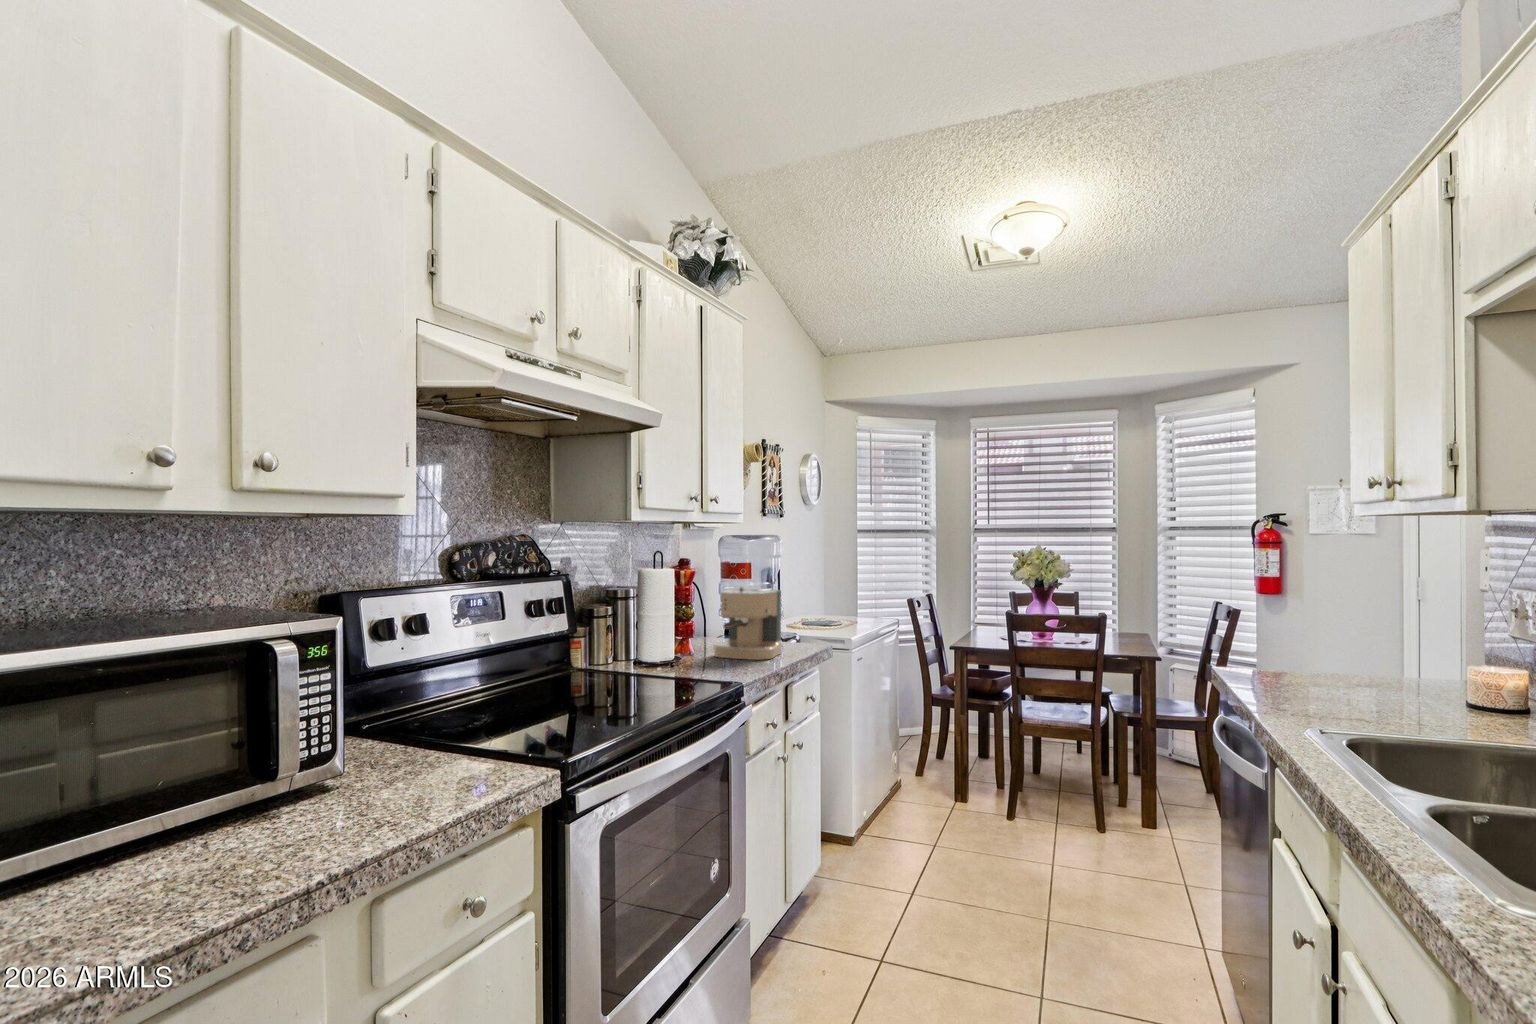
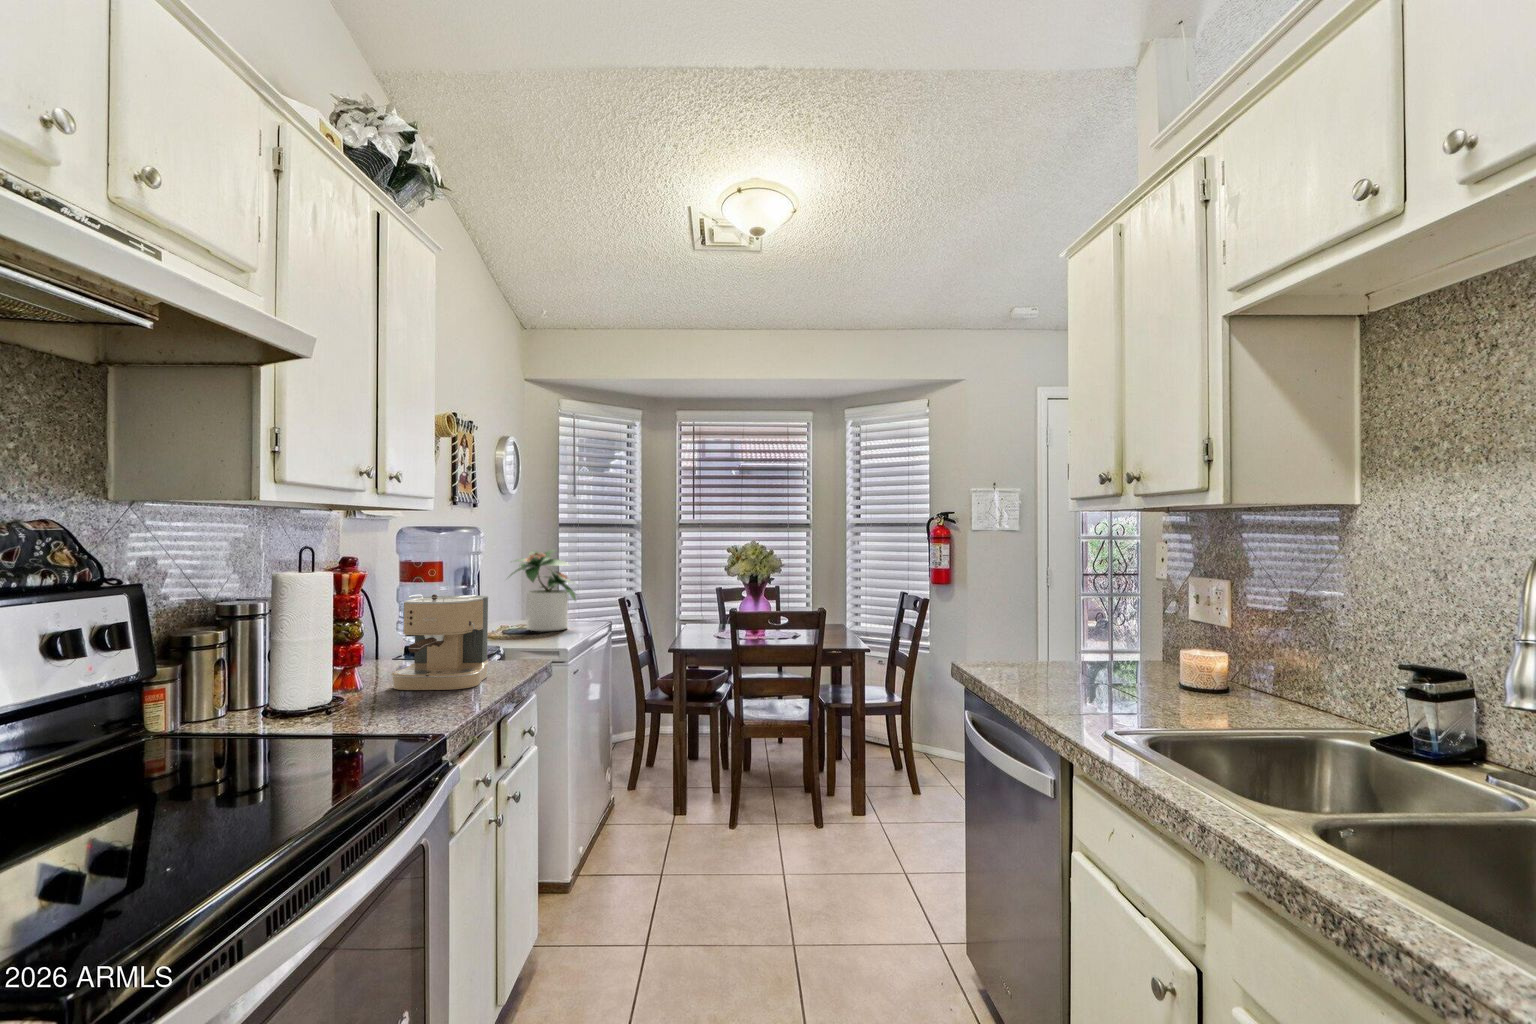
potted plant: none [804,553,869,625] -> present [510,550,576,632]

